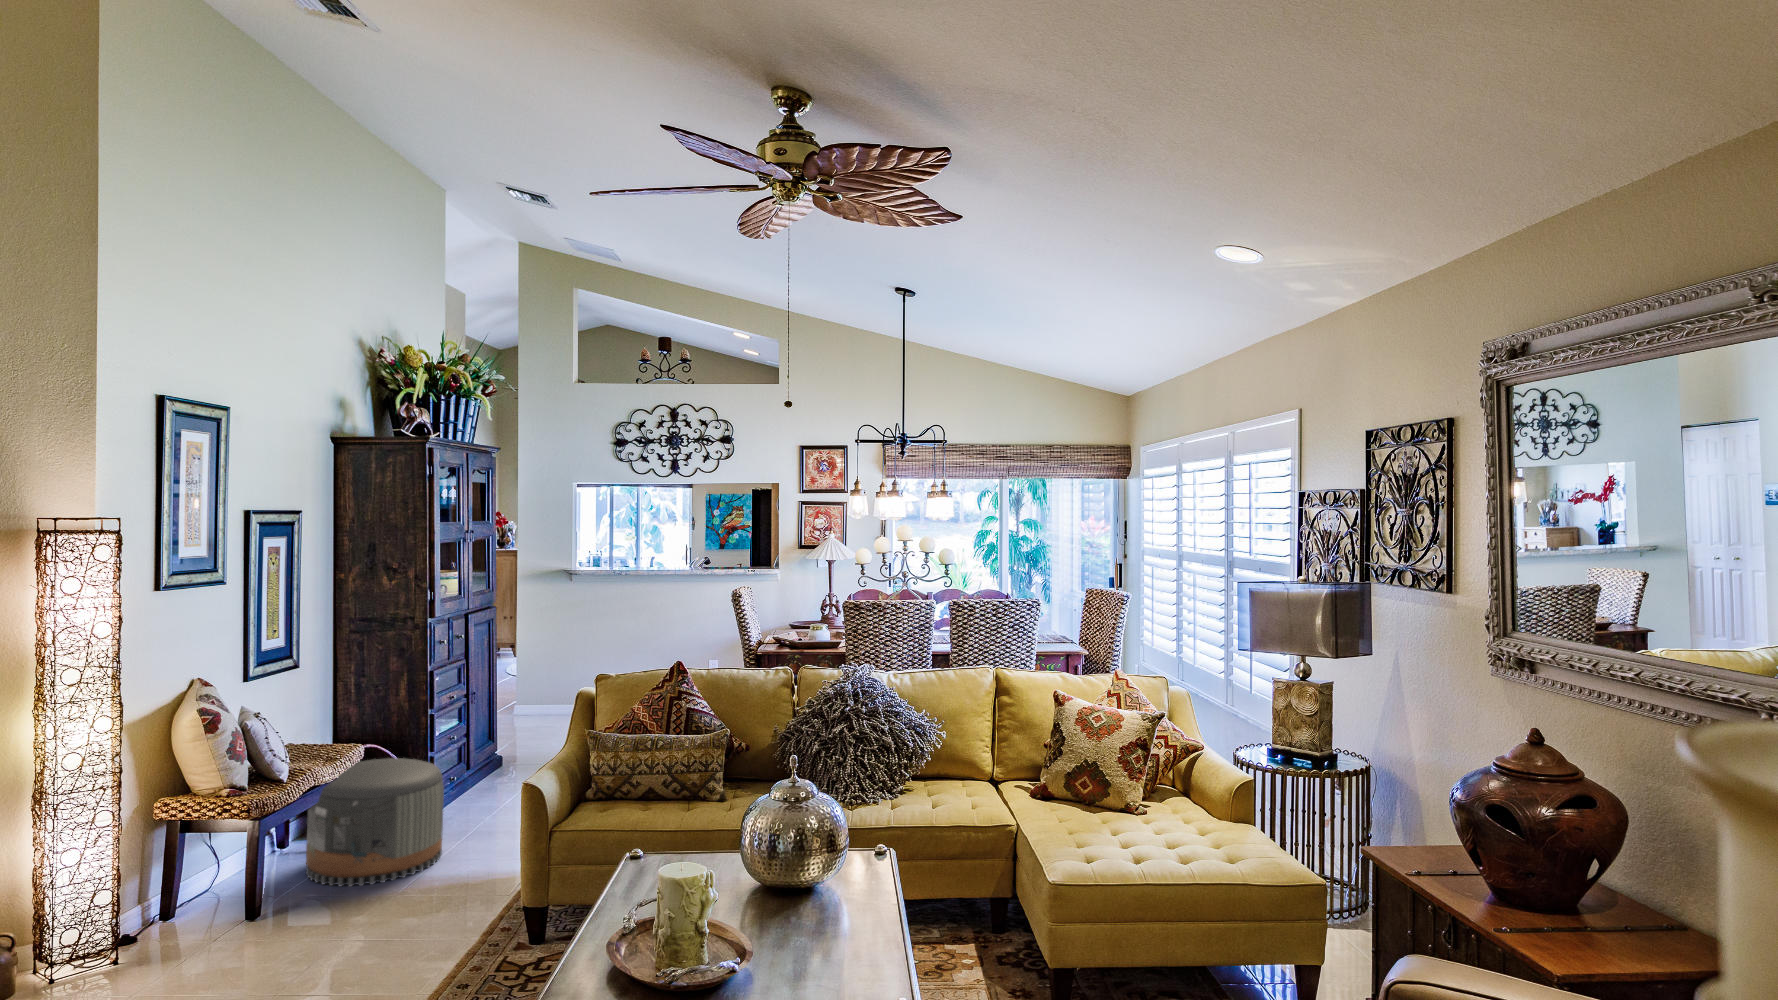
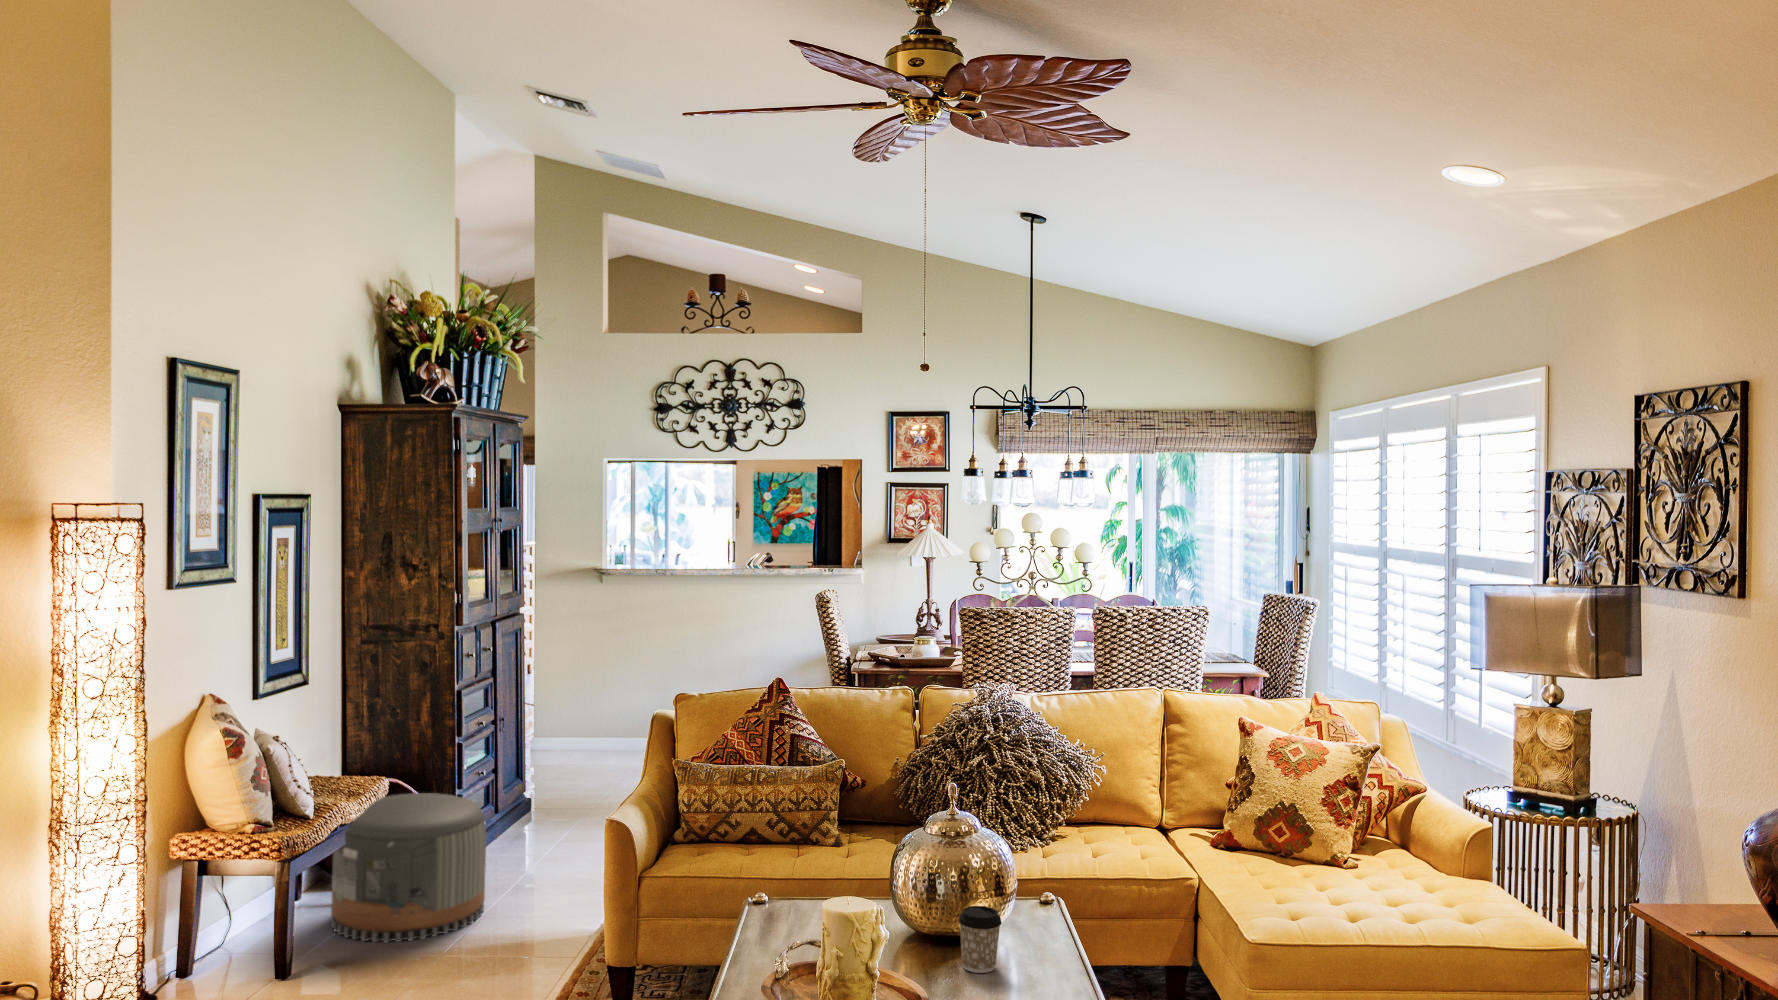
coffee cup: none [798,858,835,916] -> present [958,906,1002,973]

